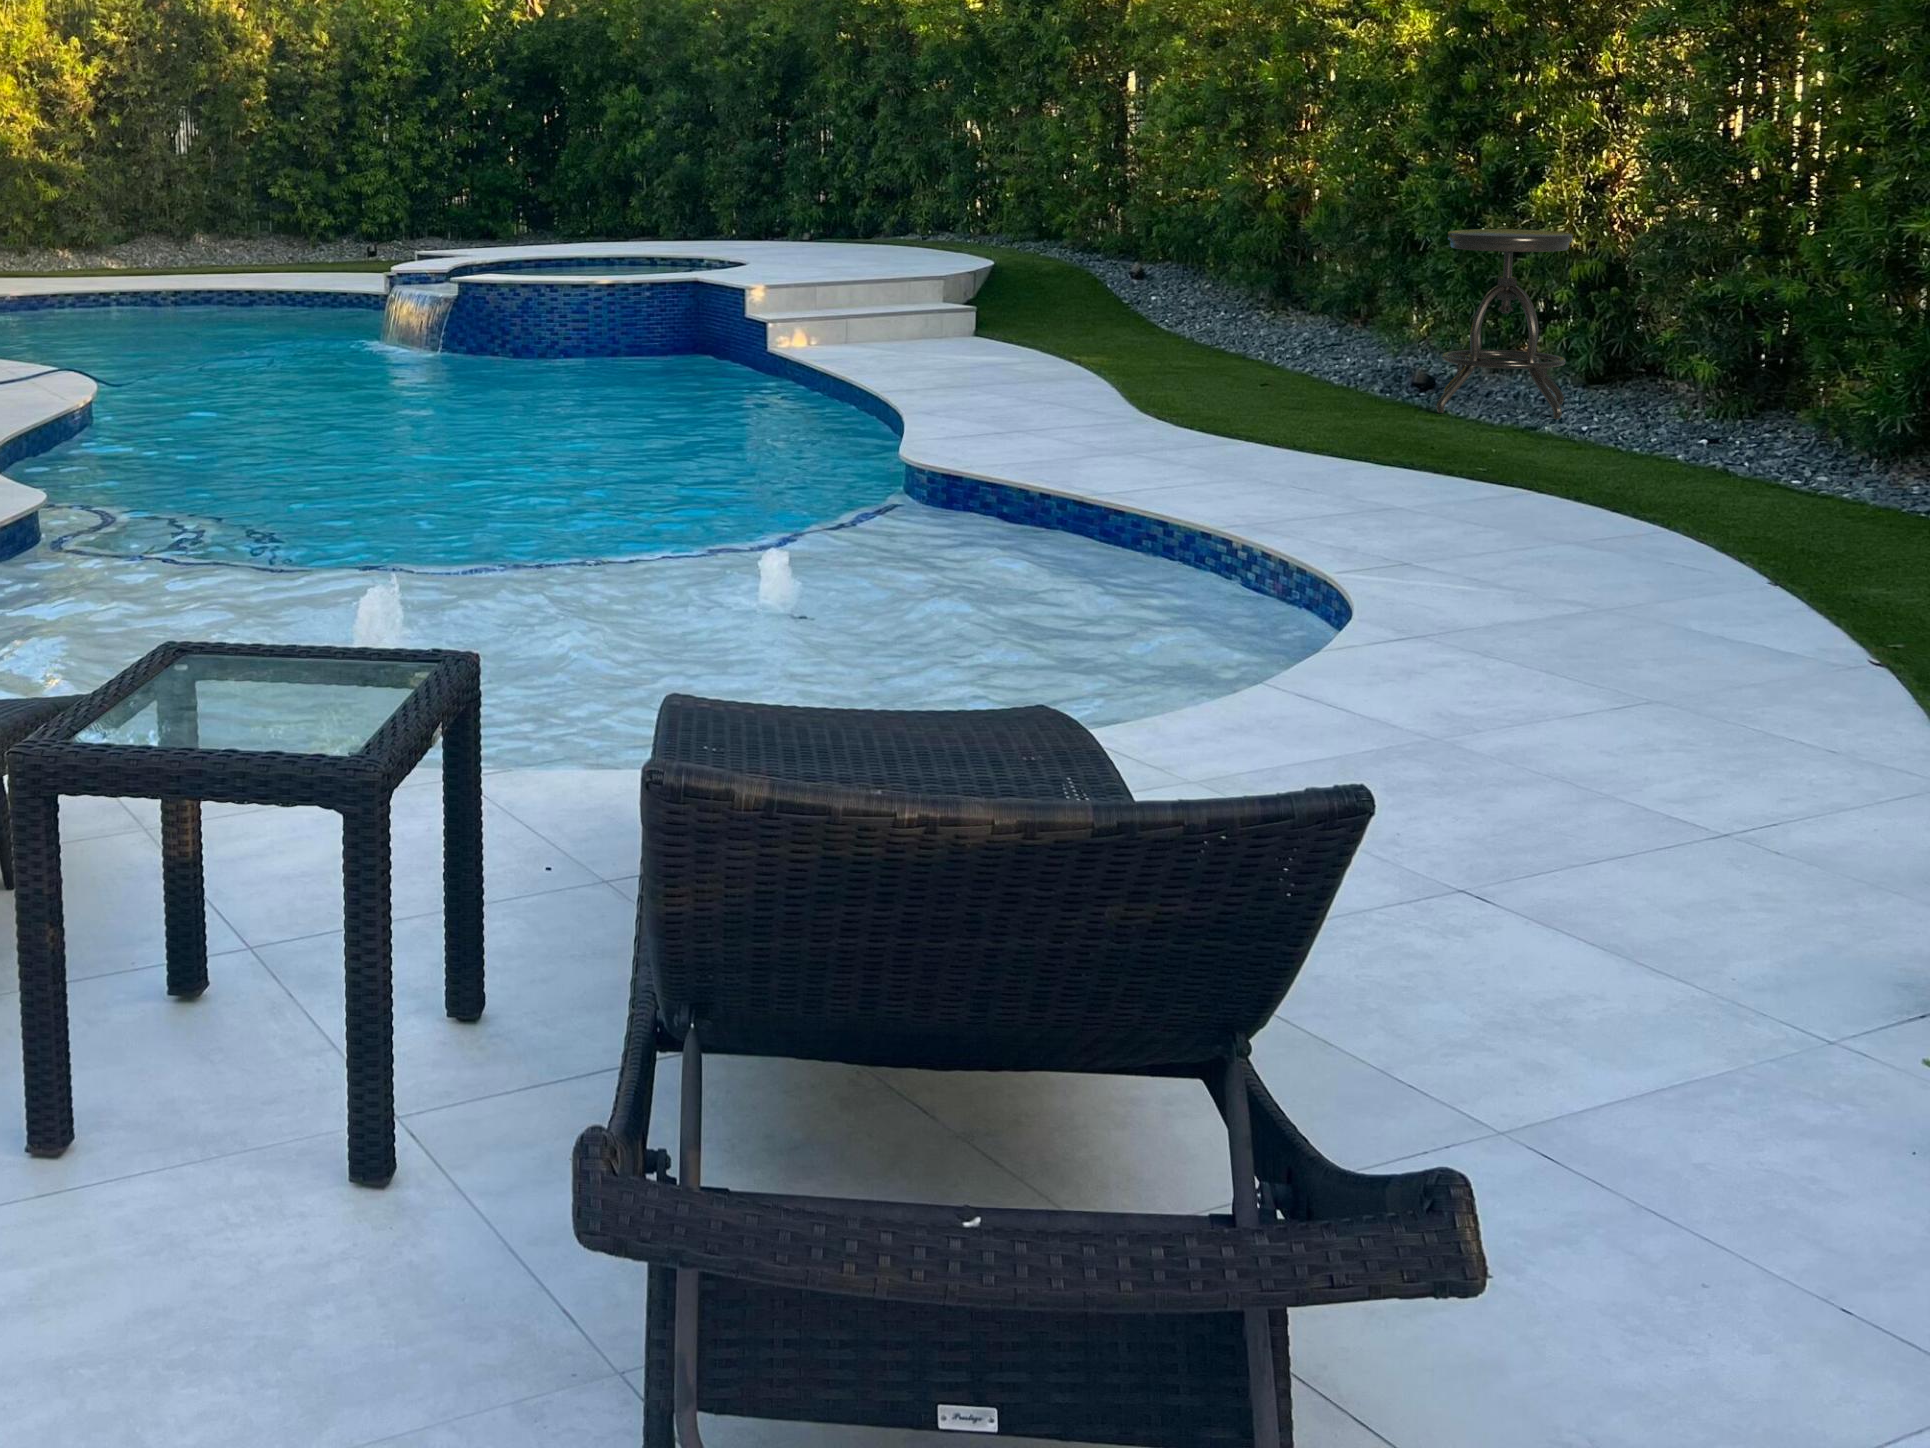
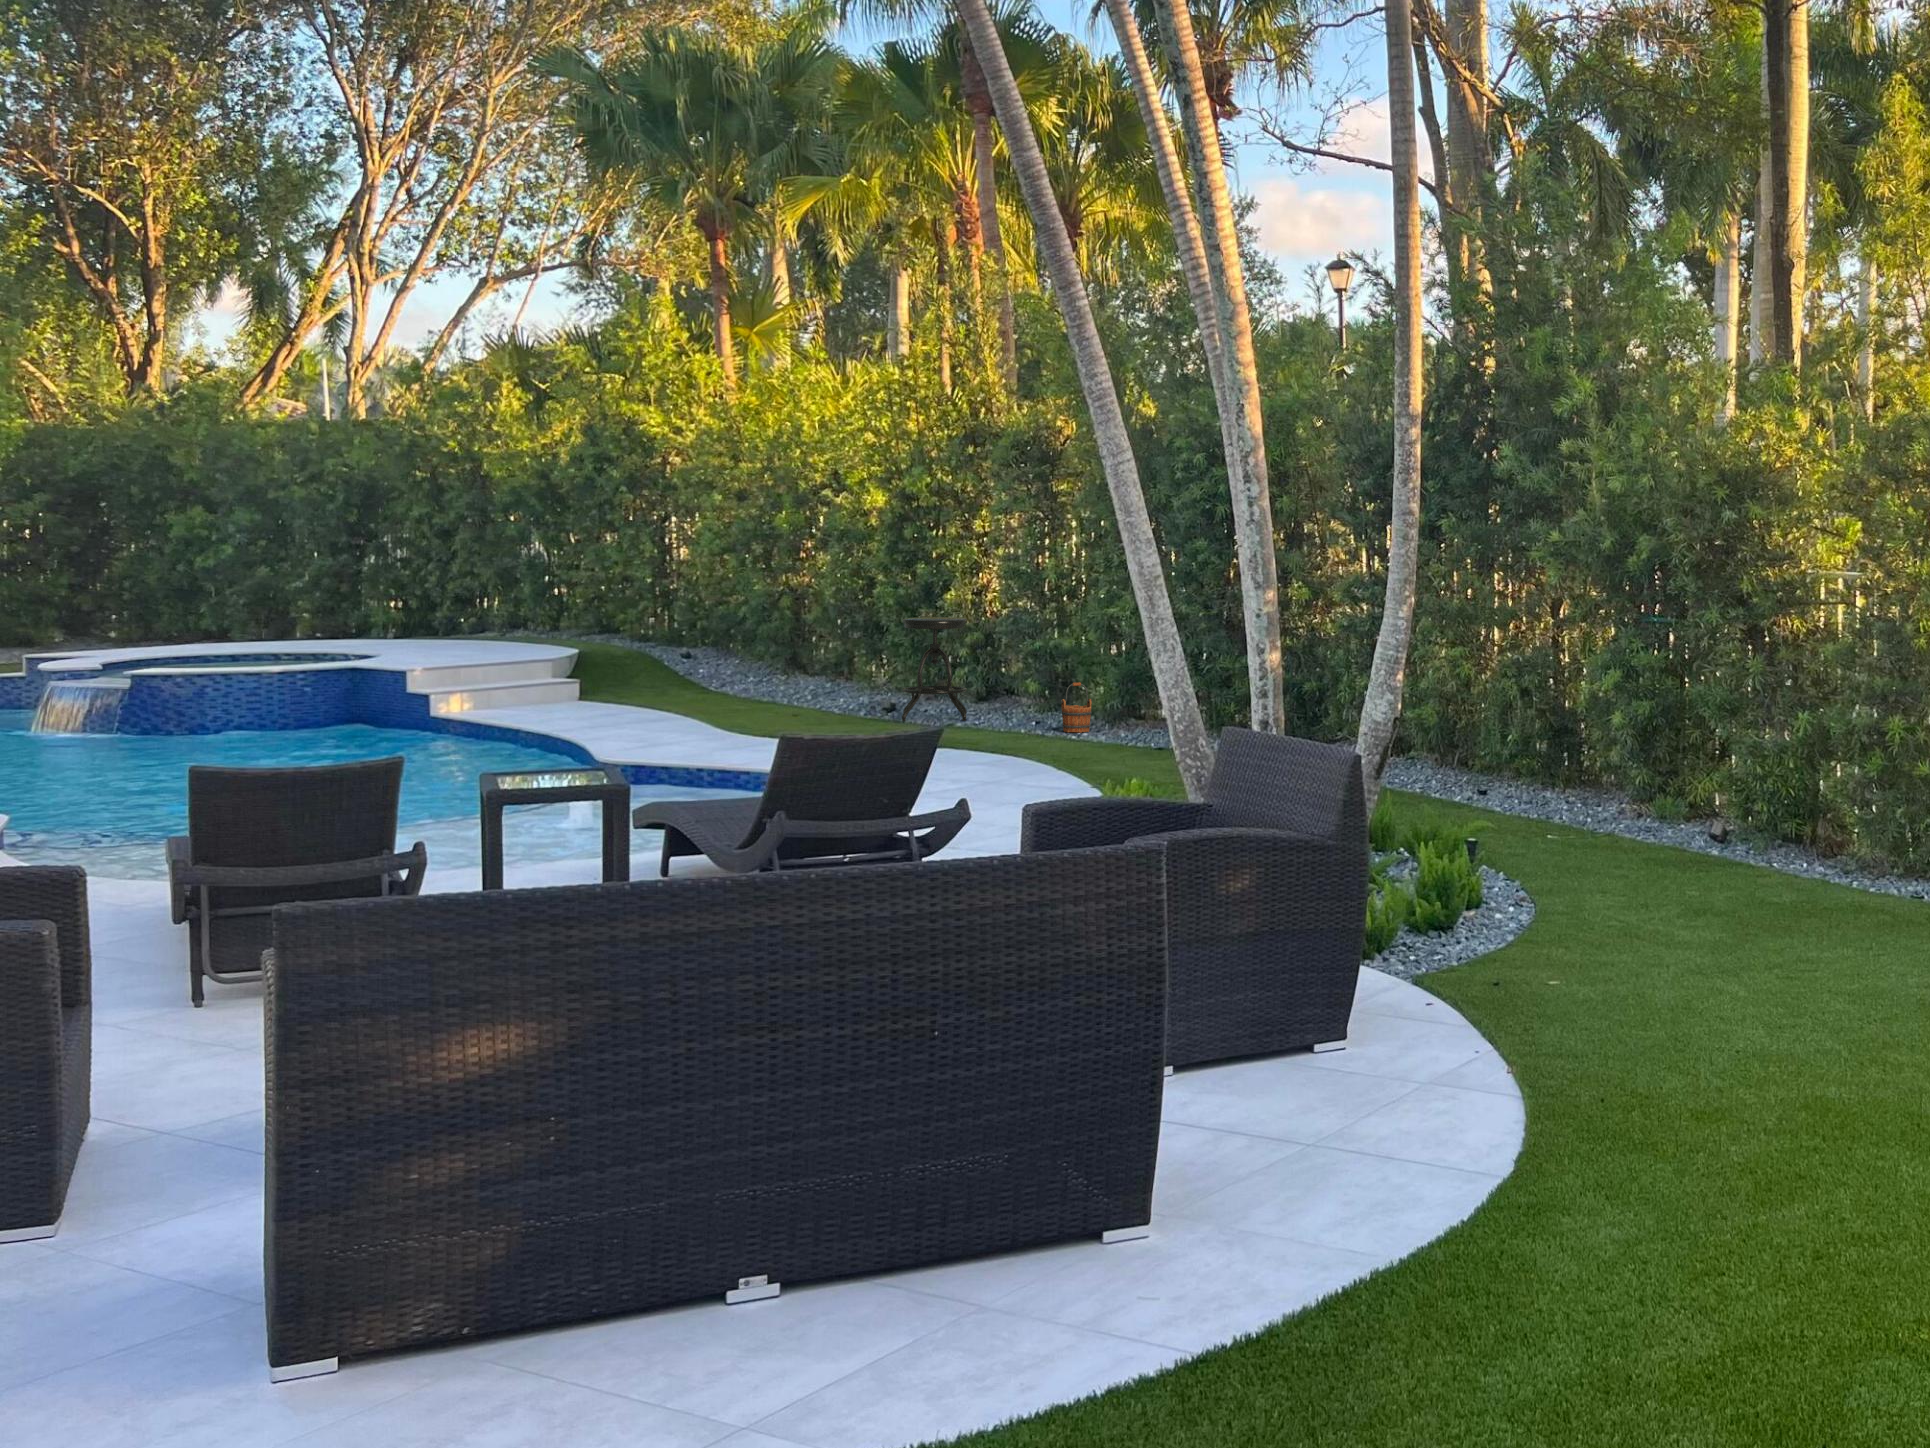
wooden bucket: none [1767,369,1840,471] -> present [1061,682,1092,733]

